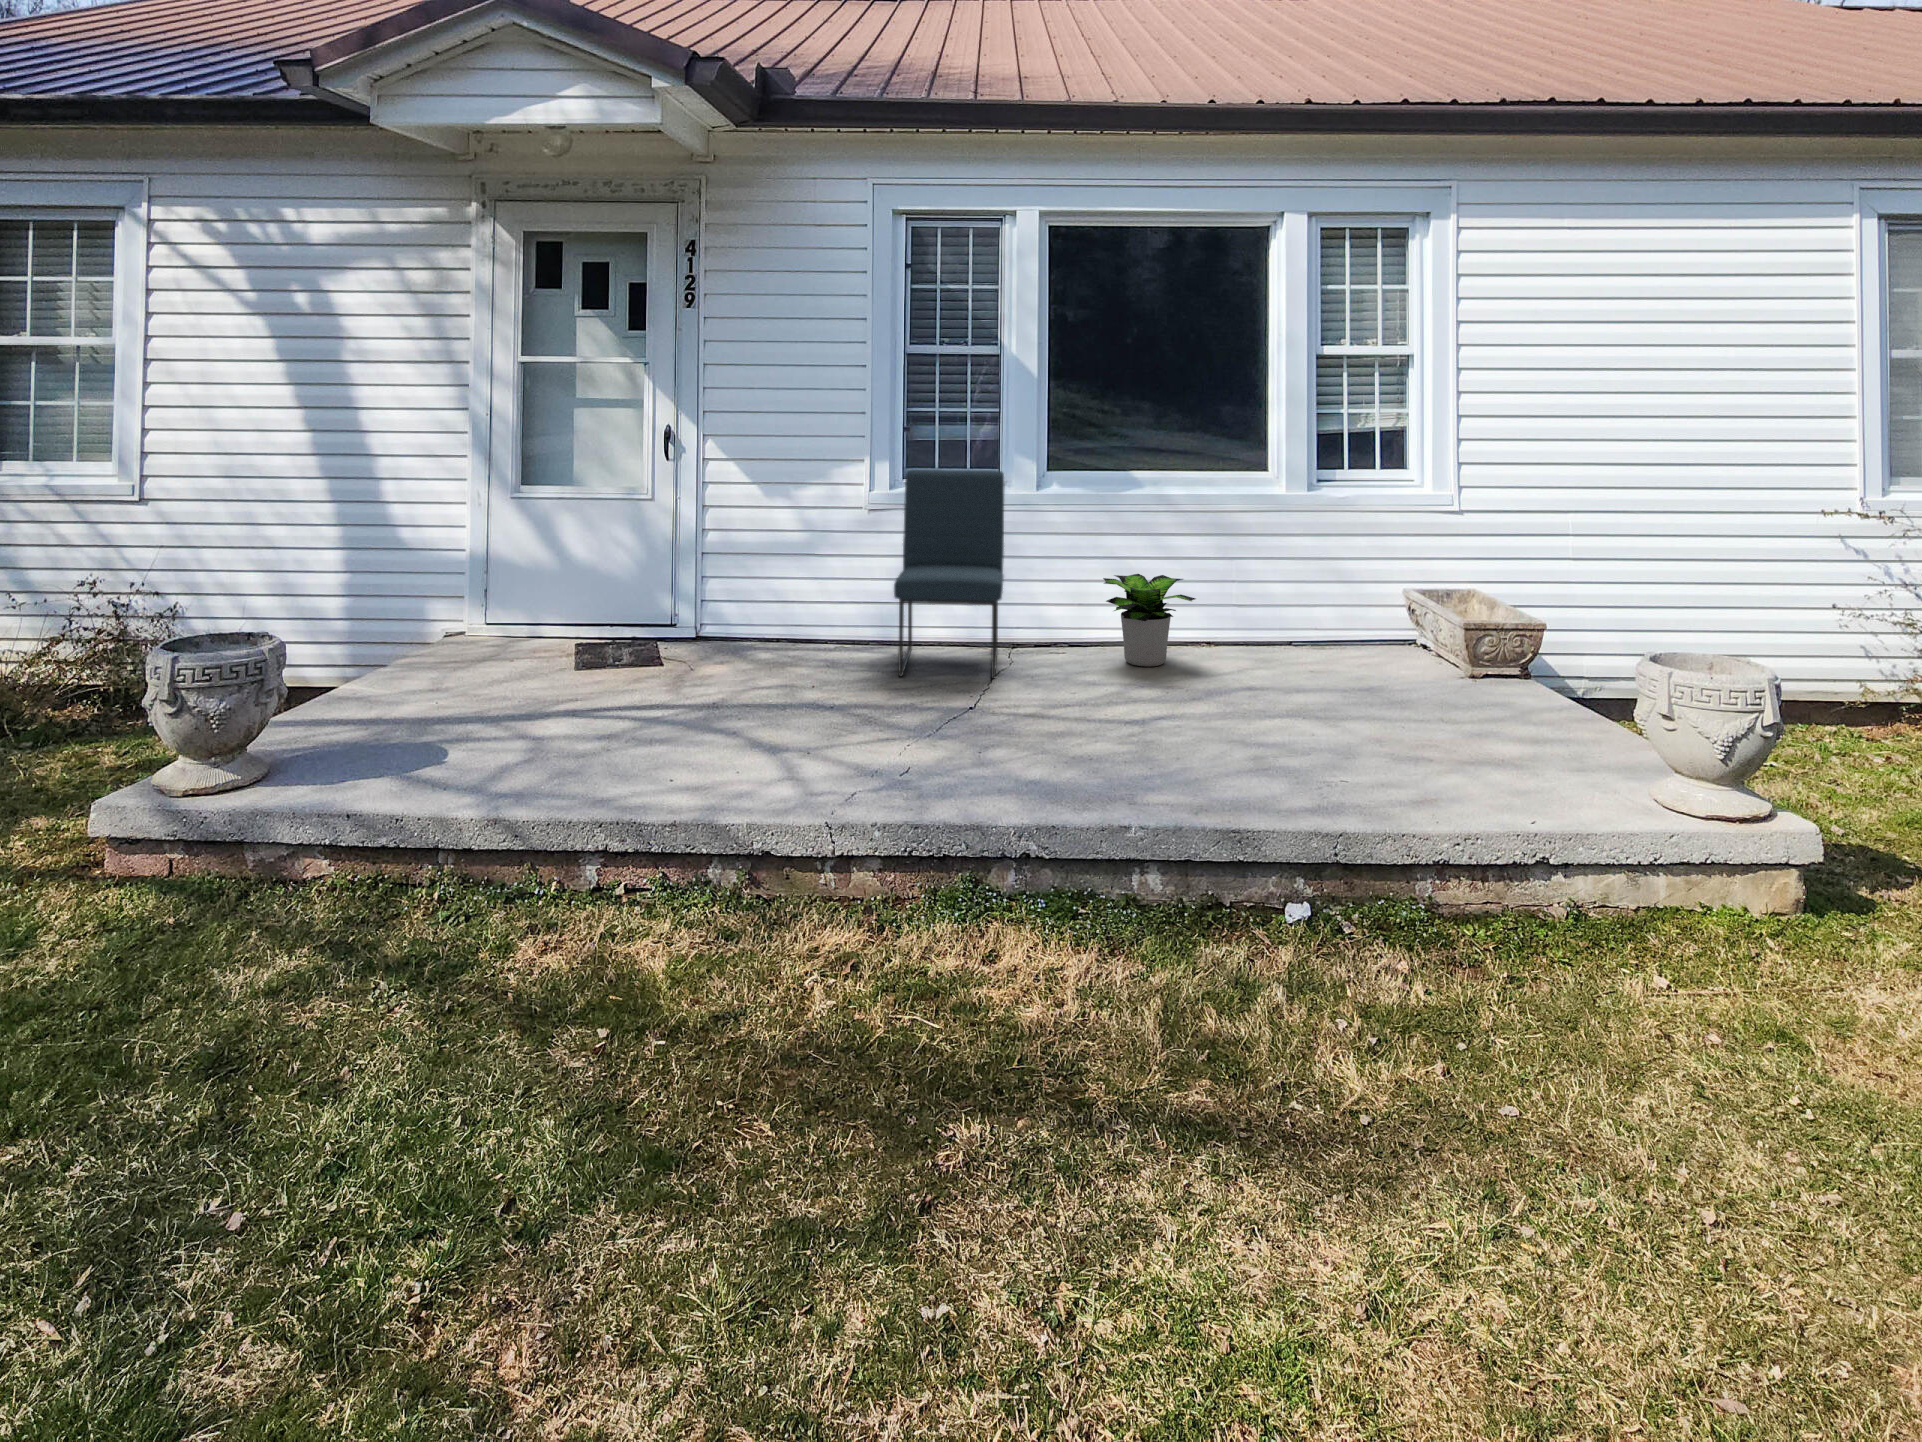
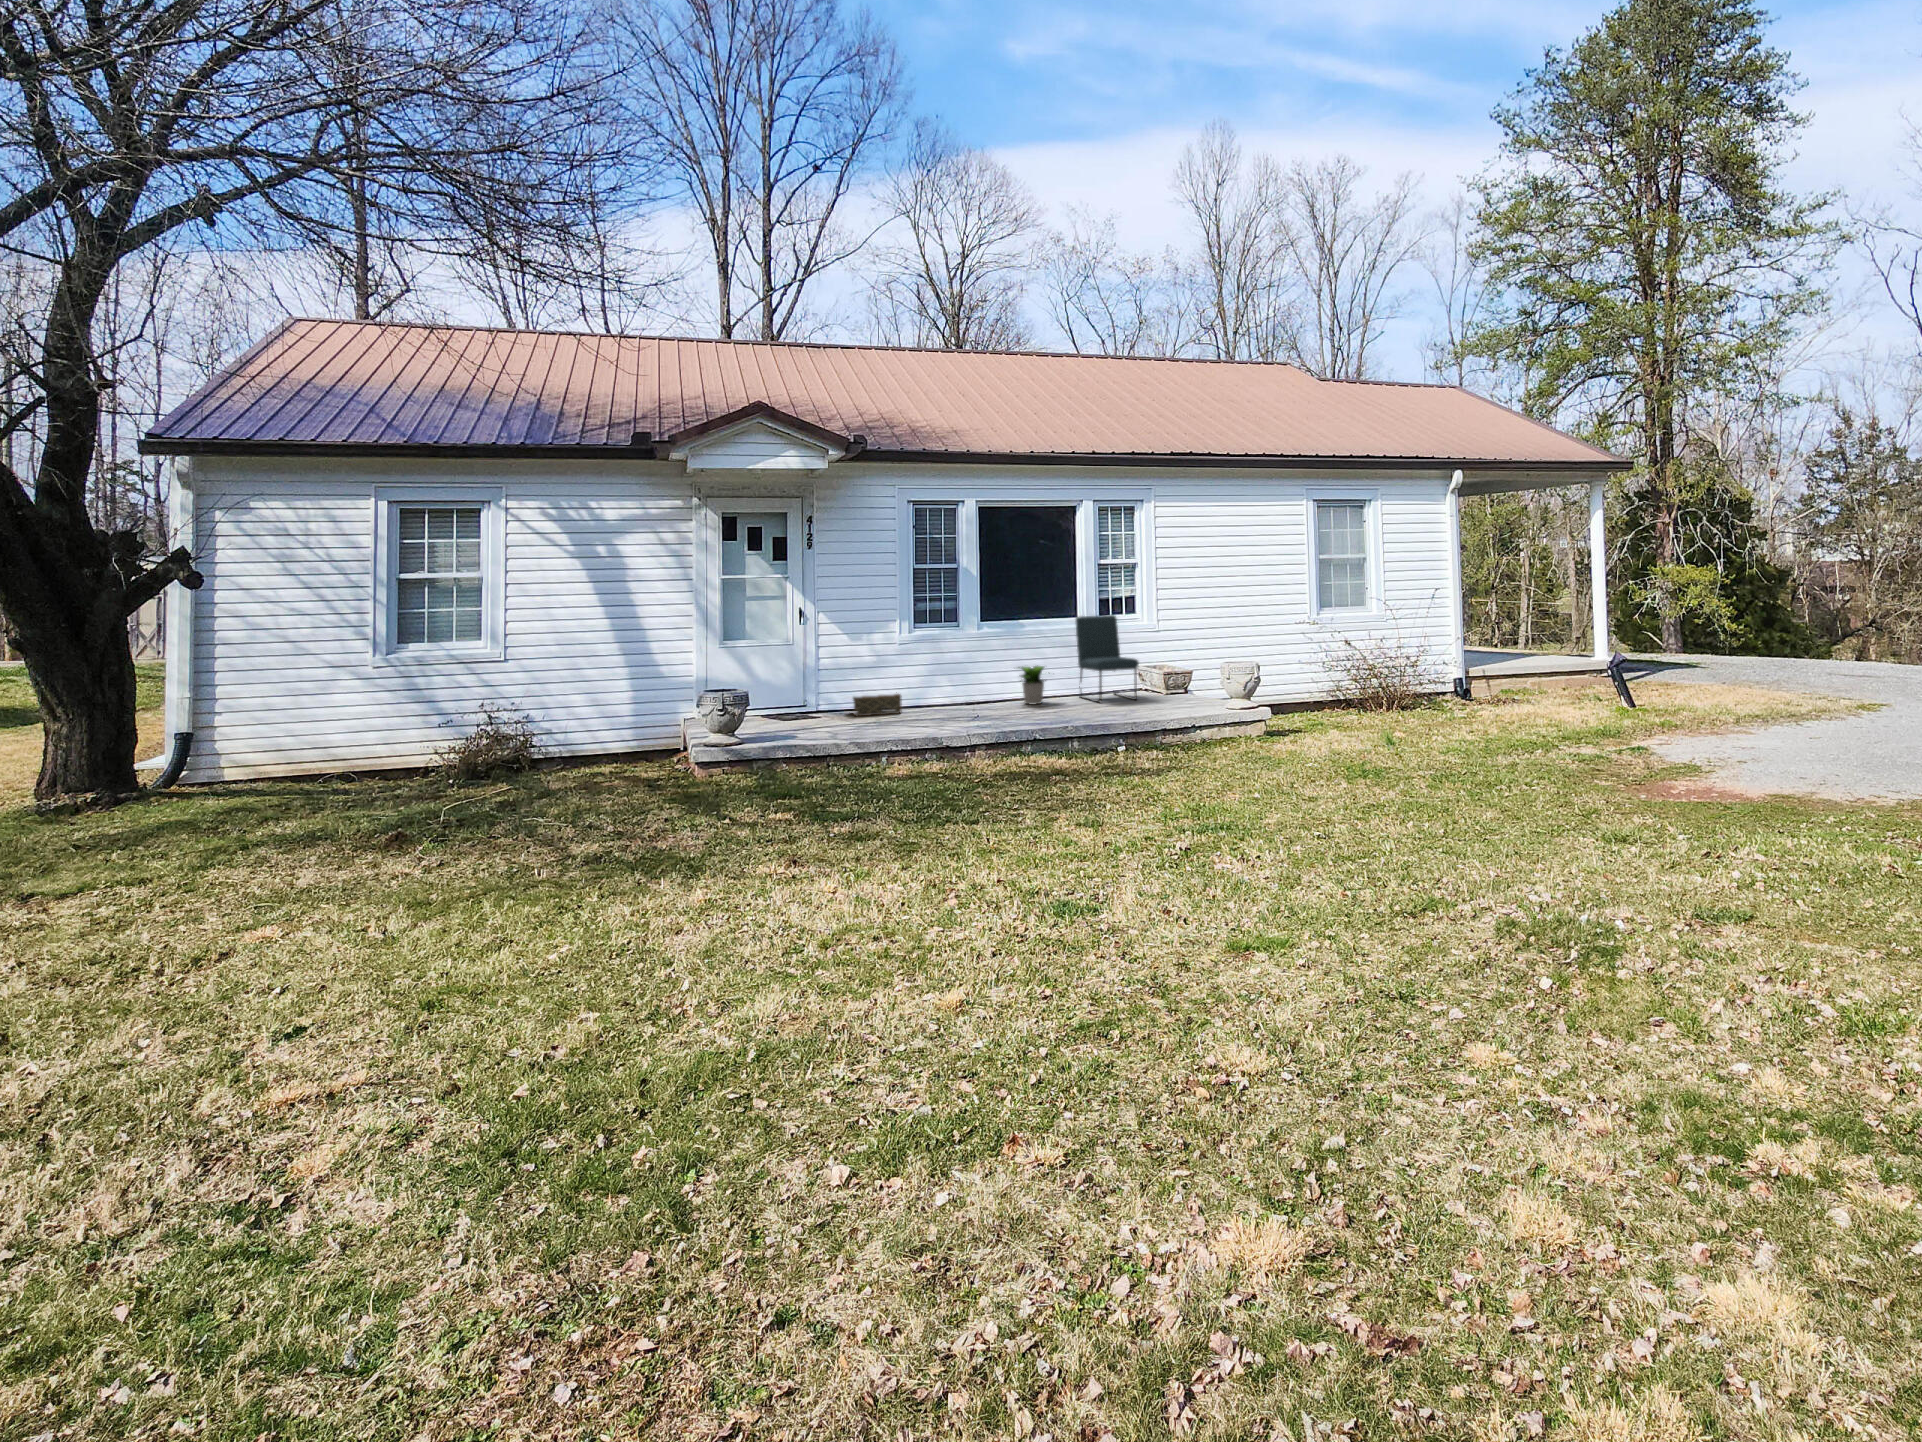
chair: present [894,469,1004,678] -> present [1075,615,1139,703]
woven basket: none [750,608,855,660] -> present [853,694,902,716]

